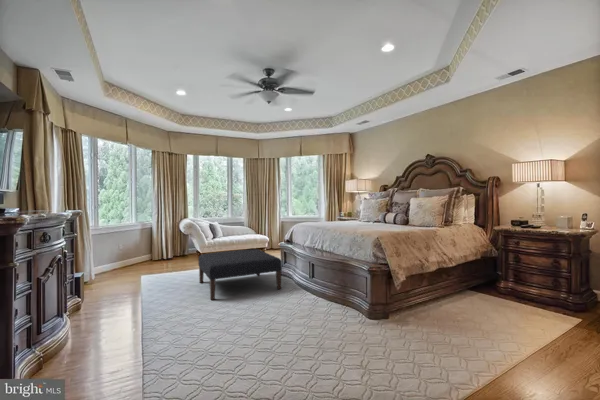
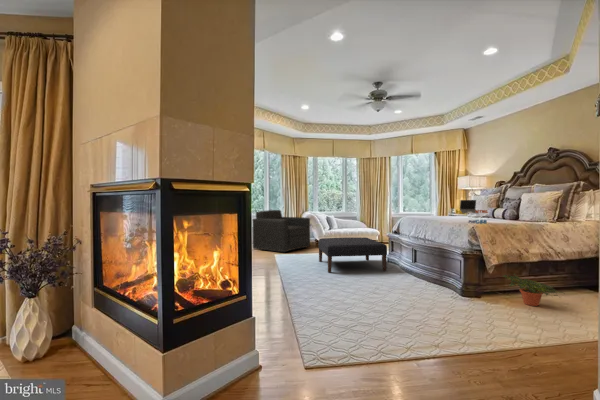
laptop: none [361,207,391,234] -> present [460,200,488,224]
armchair: none [109,218,190,273] -> present [252,210,310,252]
potted plant: none [407,287,467,322] -> present [503,275,563,306]

